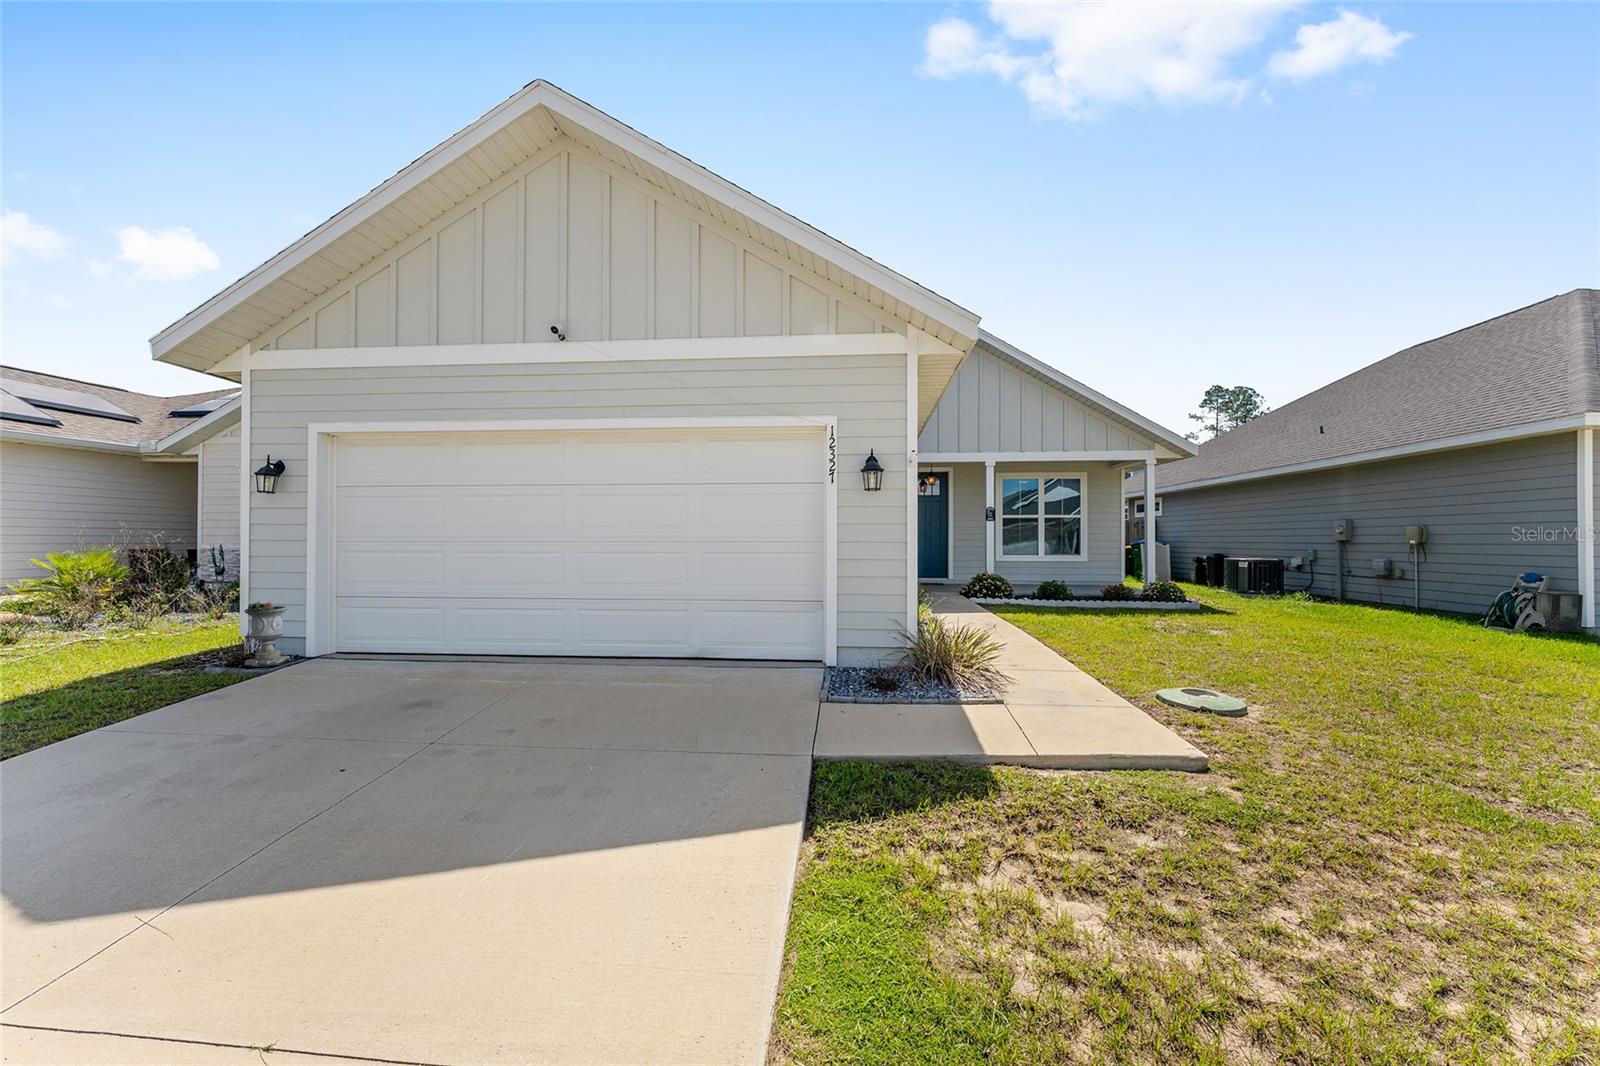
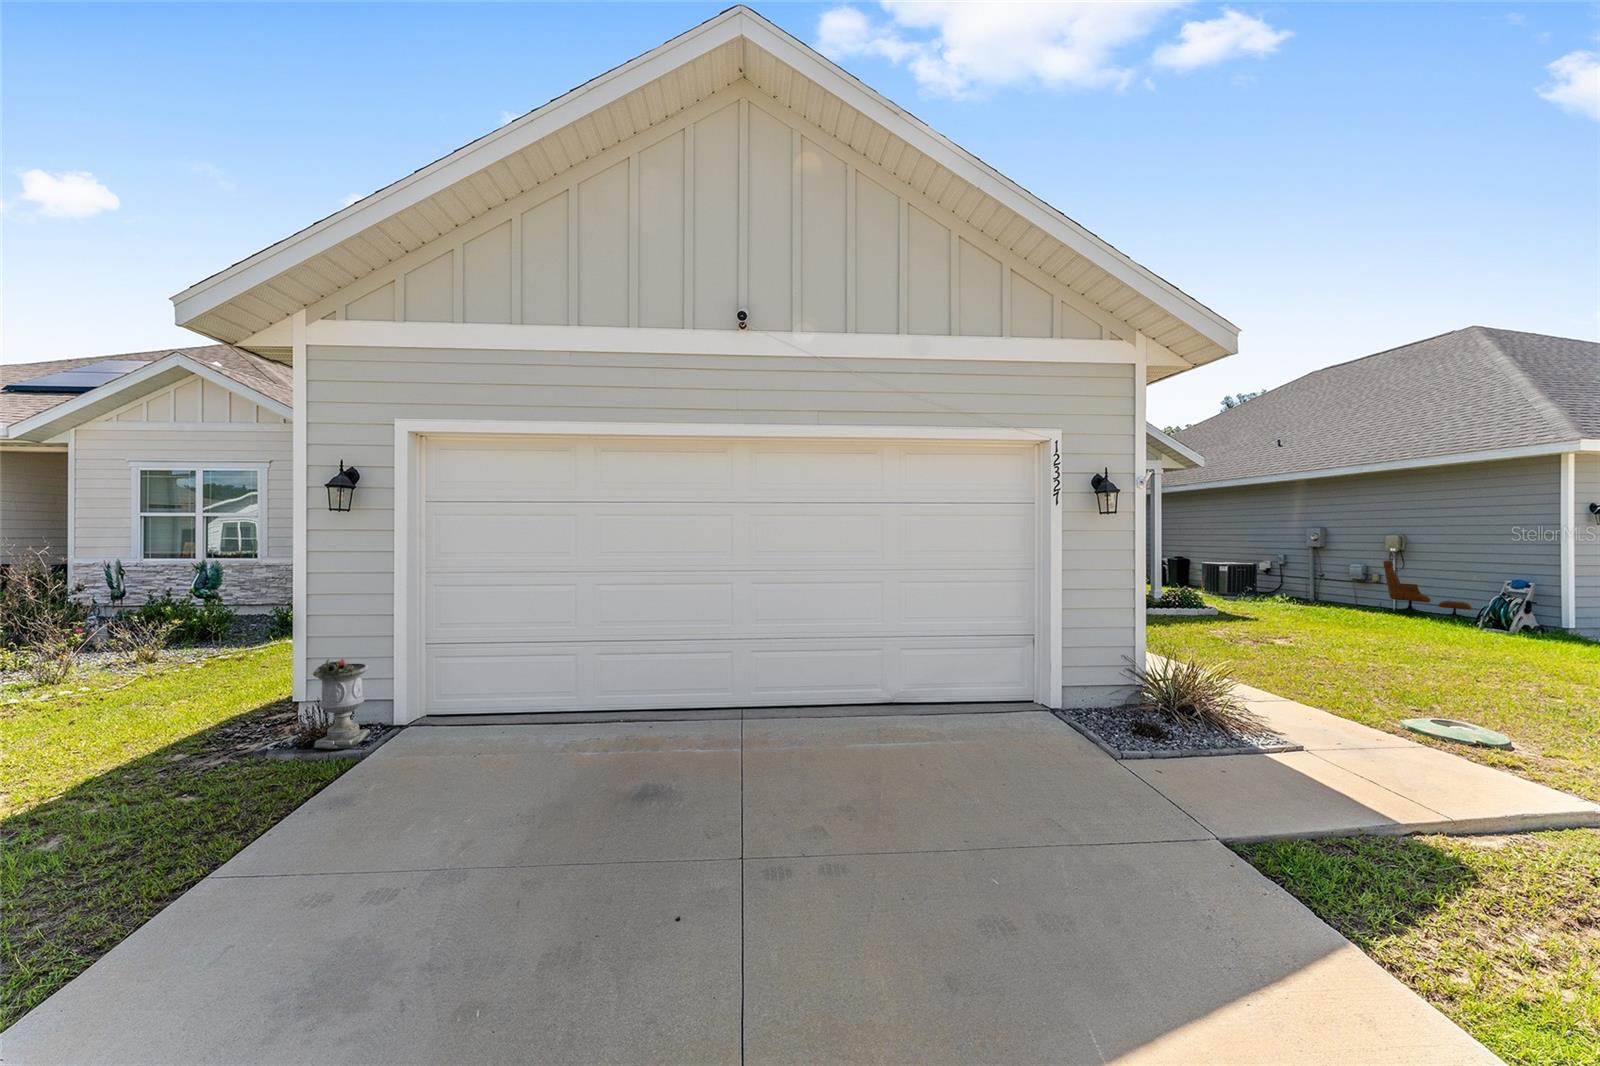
lounge chair: none [1390,553,1489,618] -> present [1383,561,1471,618]
storage box: present [1532,592,1583,632] -> none [1522,597,1567,633]

